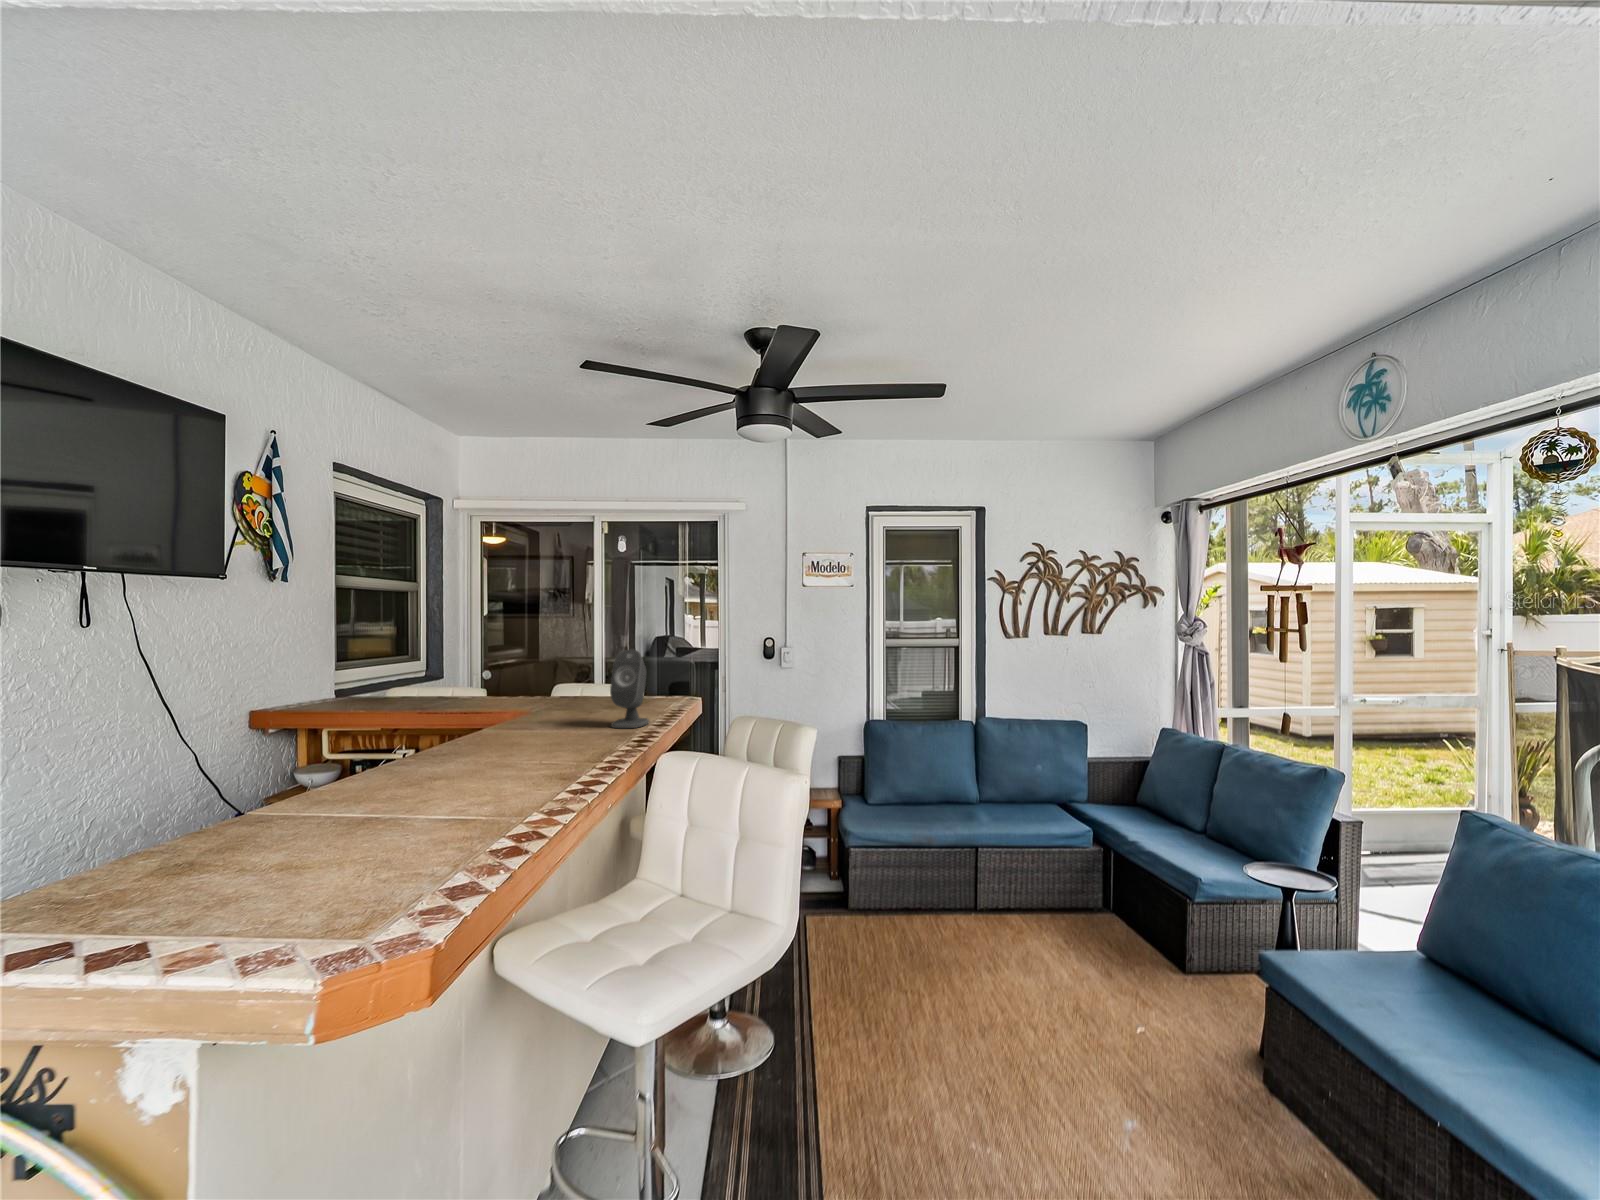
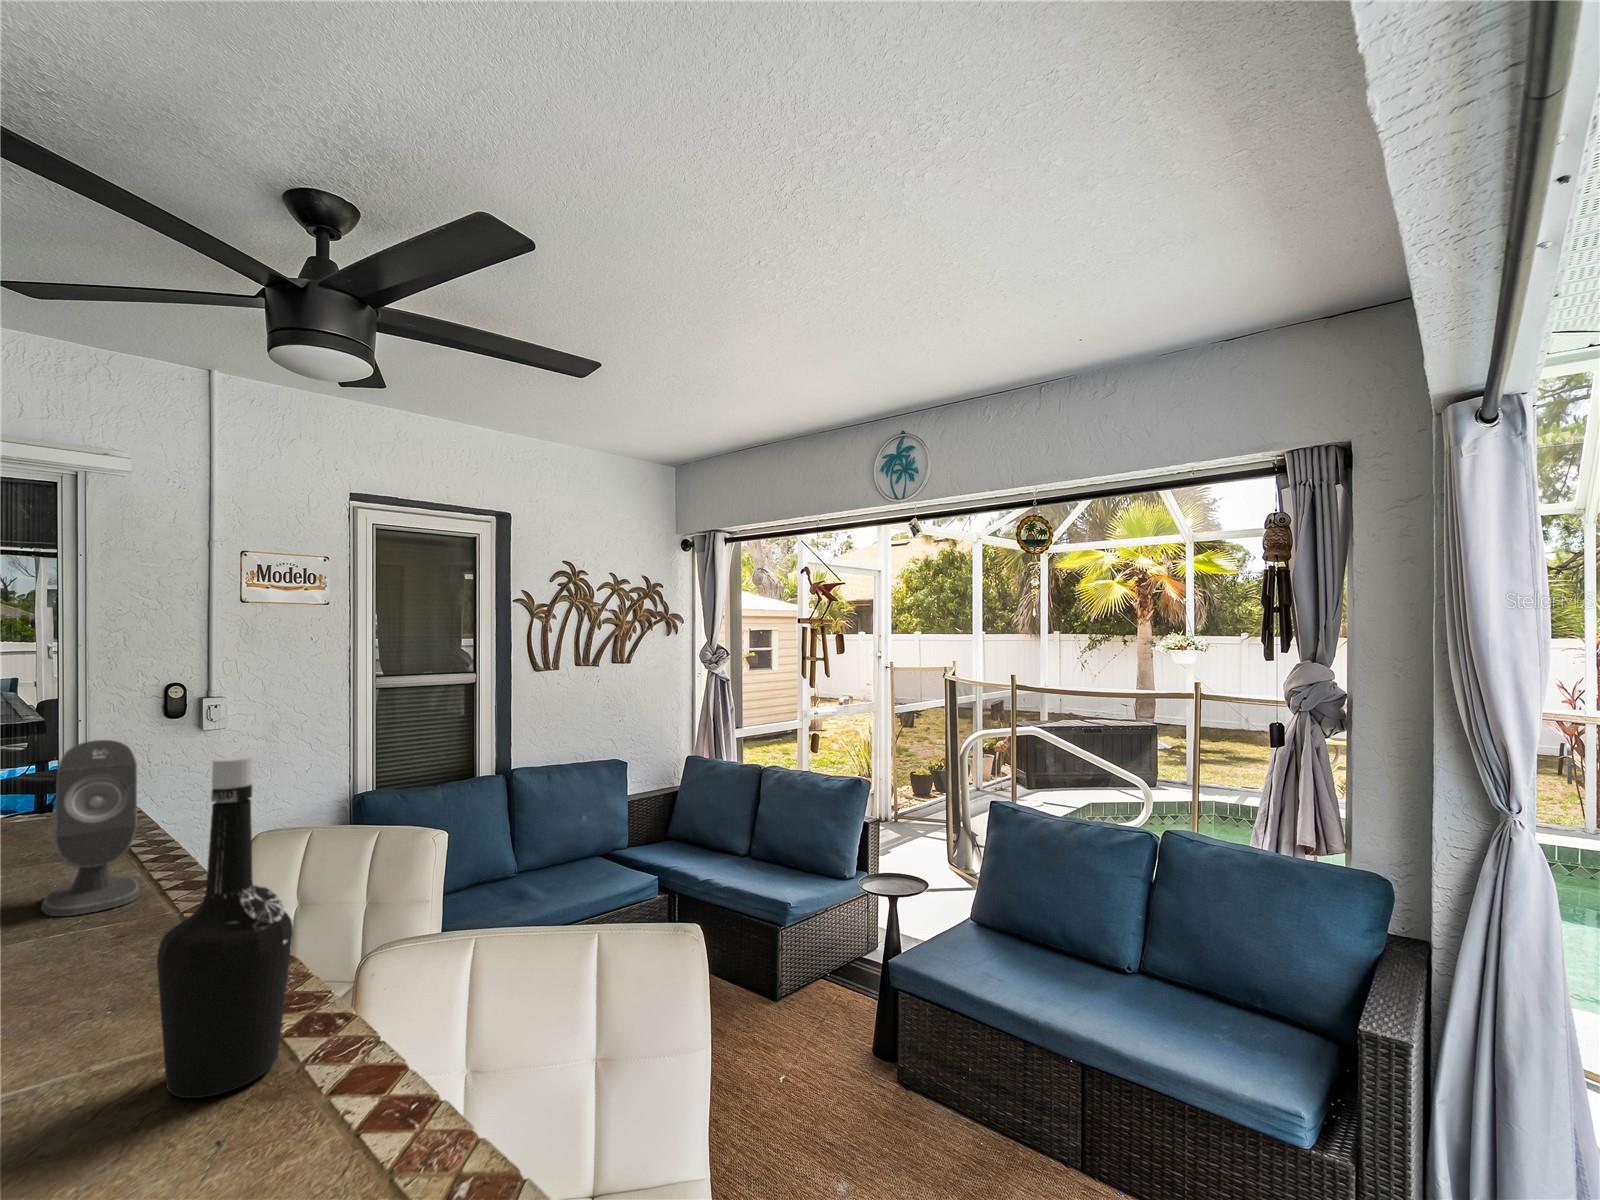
bottle: none [539,644,587,780] -> present [157,756,293,1098]

